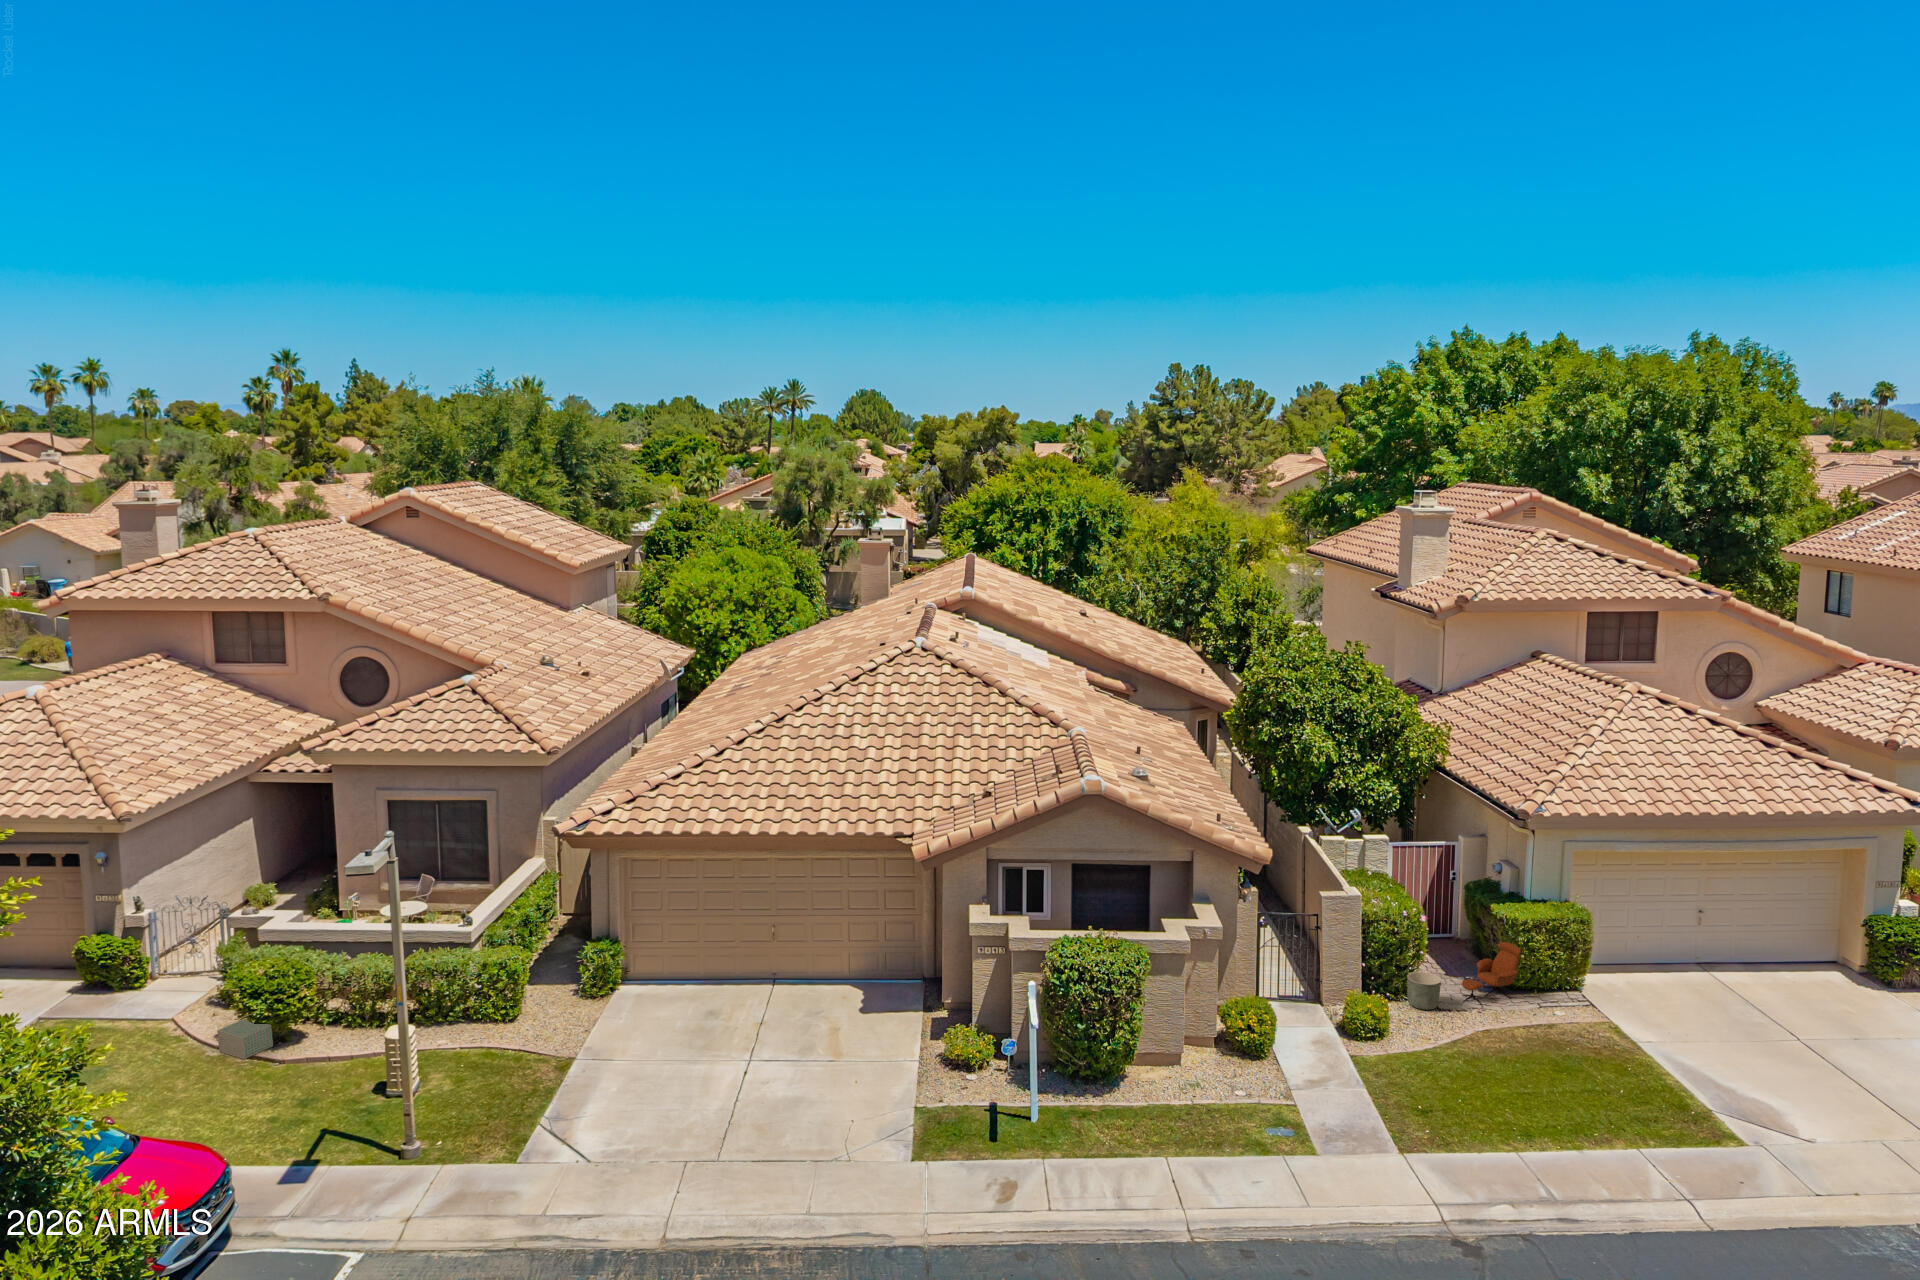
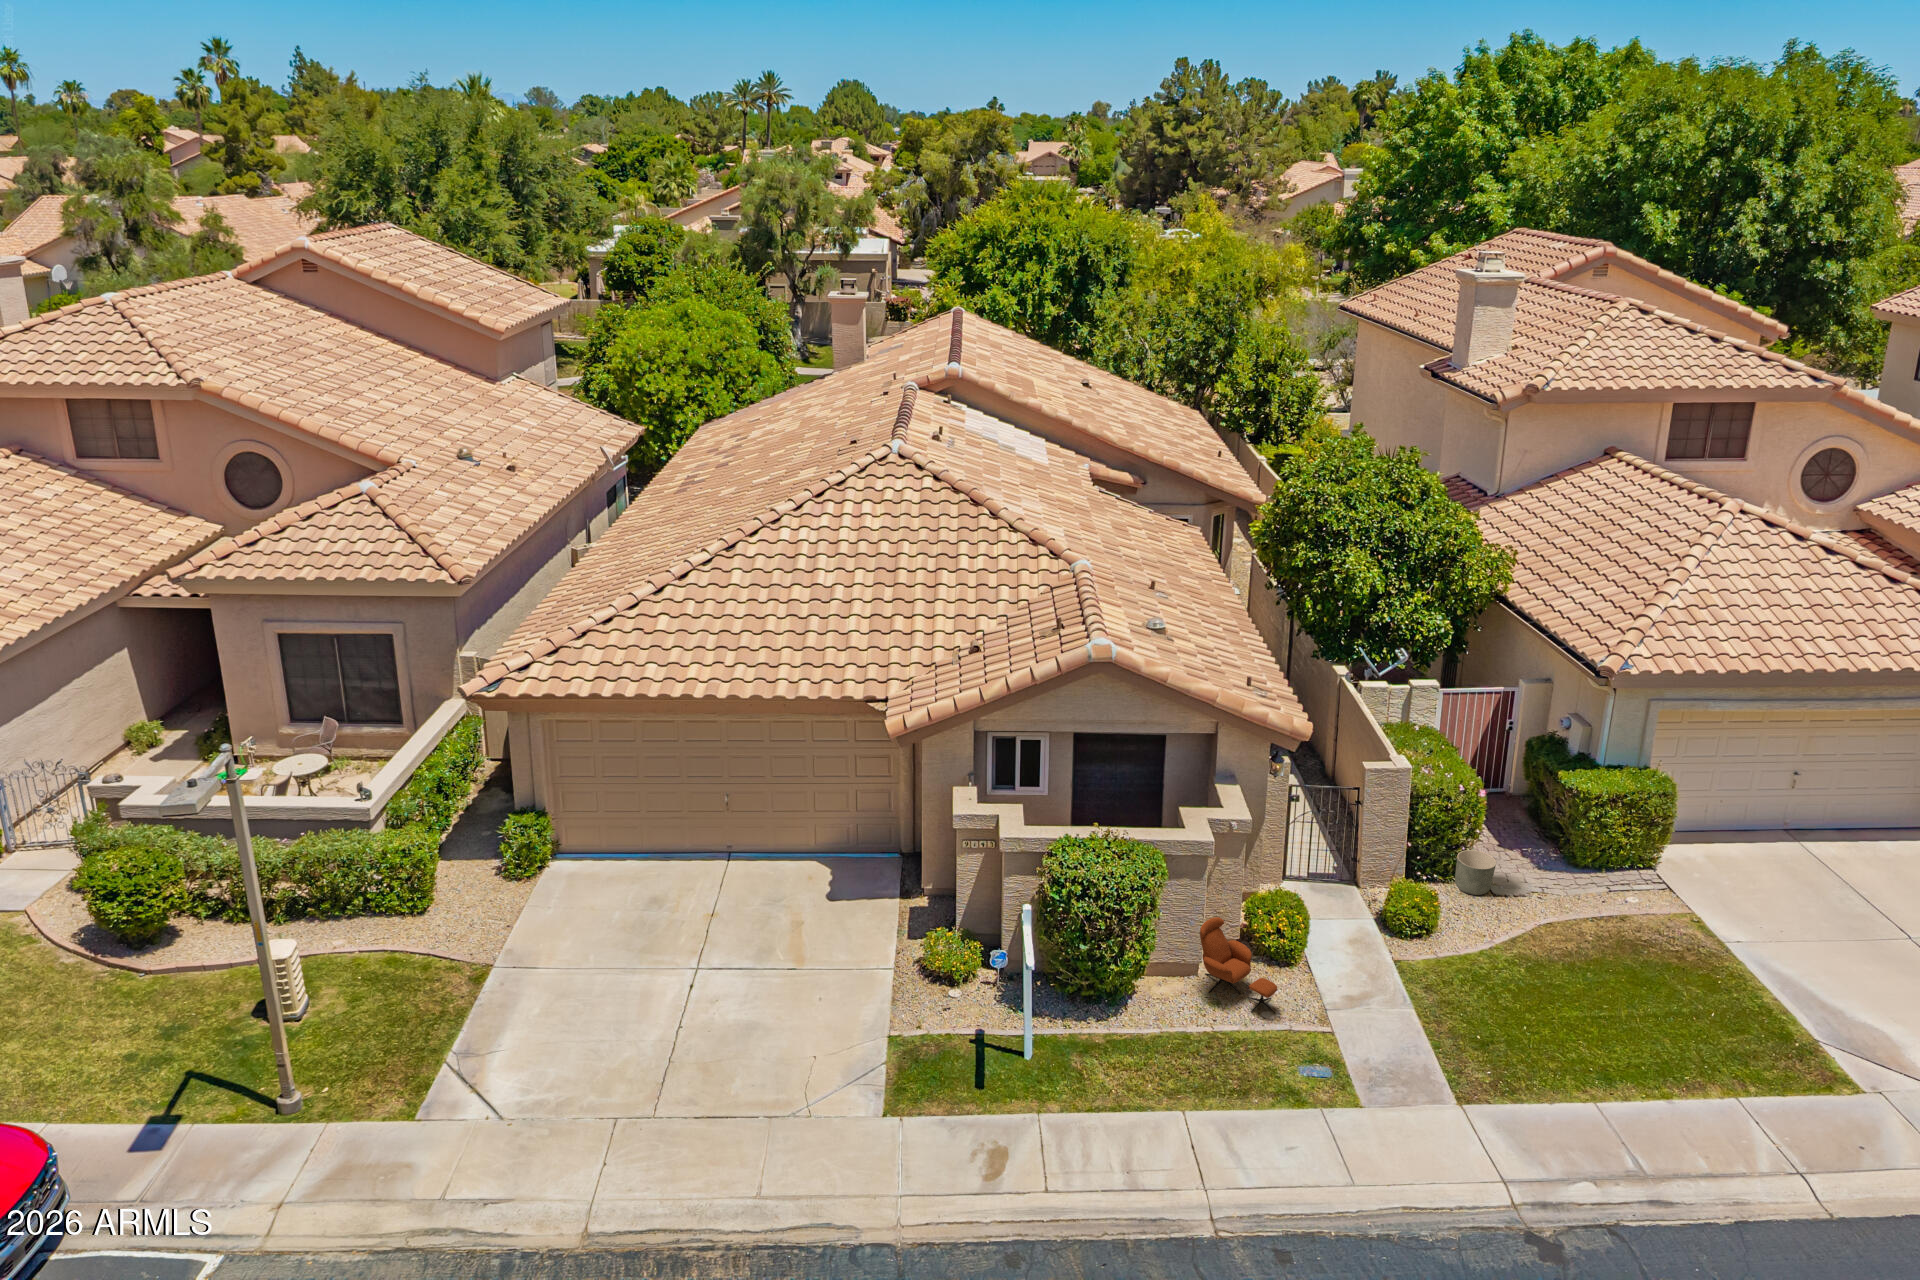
lounge chair: present [1462,942,1521,1004] -> present [1200,917,1277,1013]
storage box: present [217,1018,273,1059] -> none [74,914,144,967]

